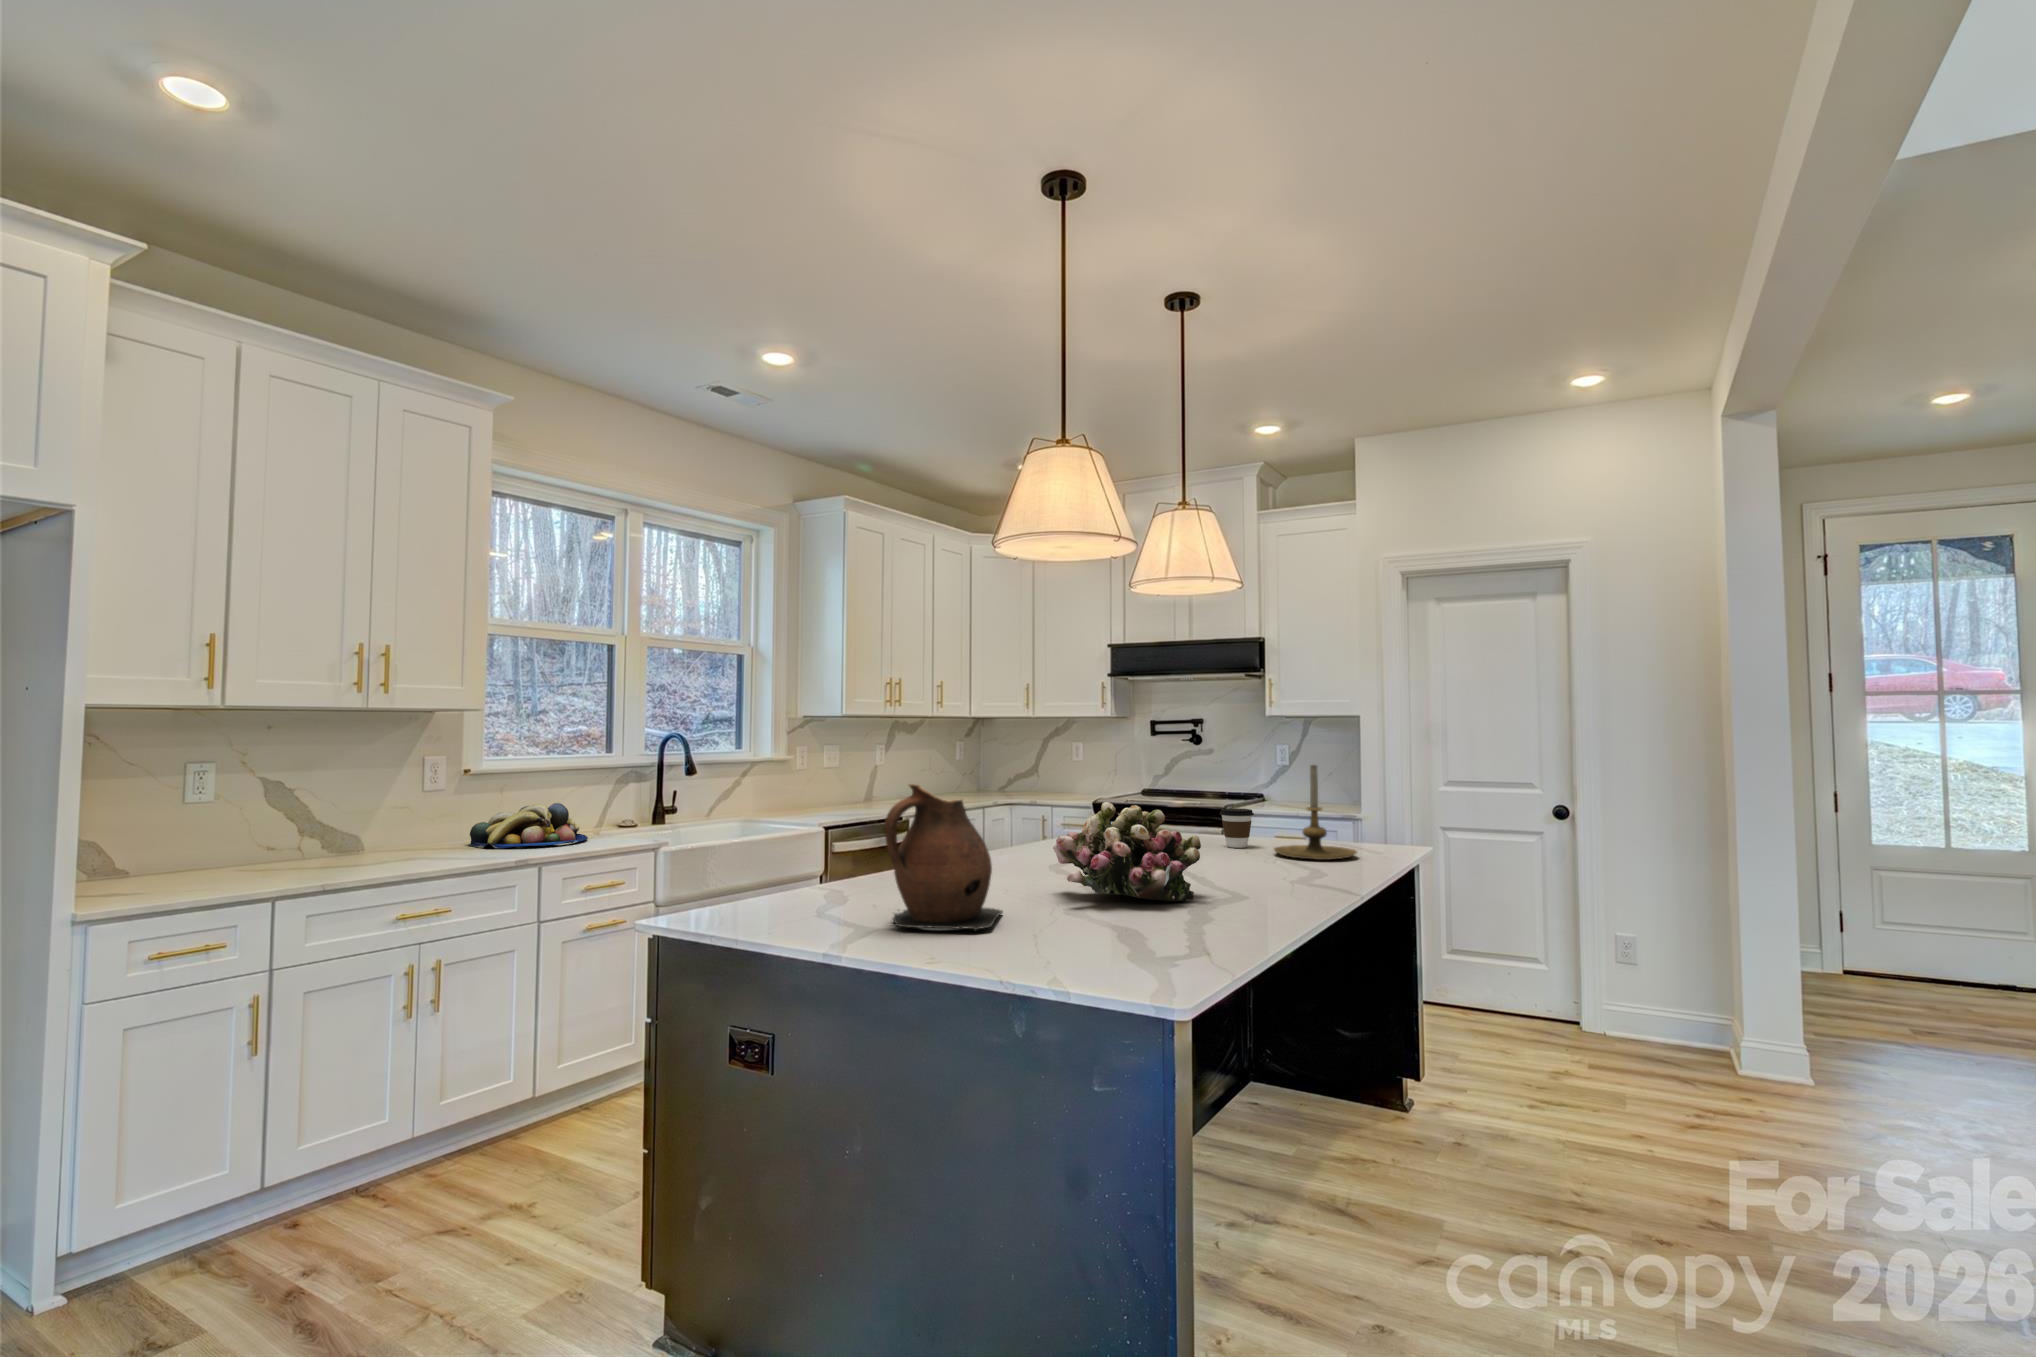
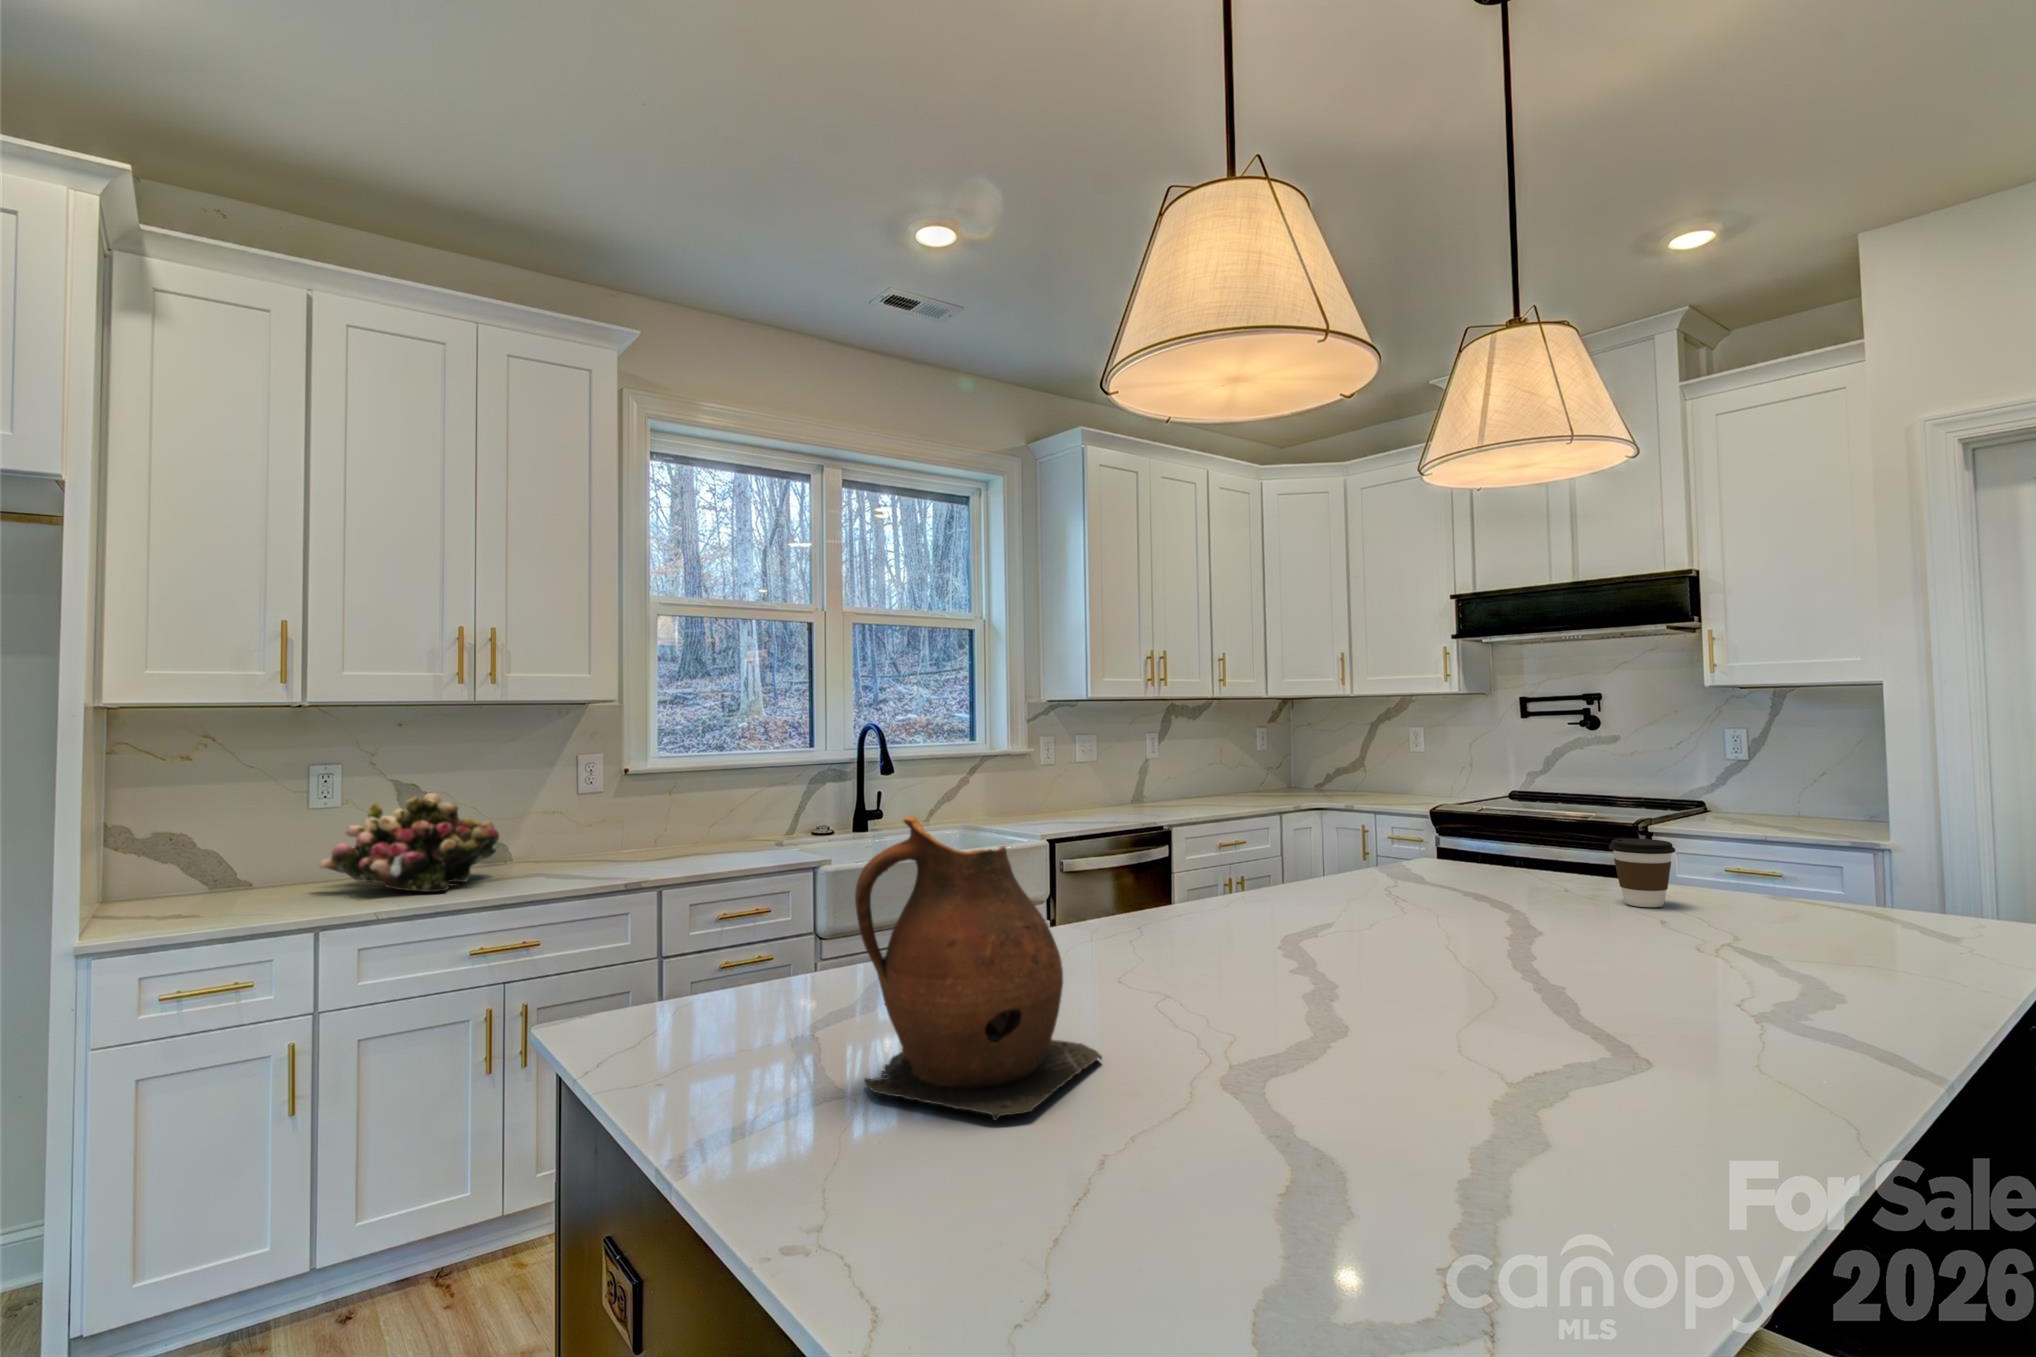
candle holder: present [1274,765,1357,860] -> none [1715,766,1903,947]
flower arrangement: present [1053,802,1201,901] -> present [320,793,499,892]
fruit bowl: present [469,803,588,848] -> none [612,809,747,864]

